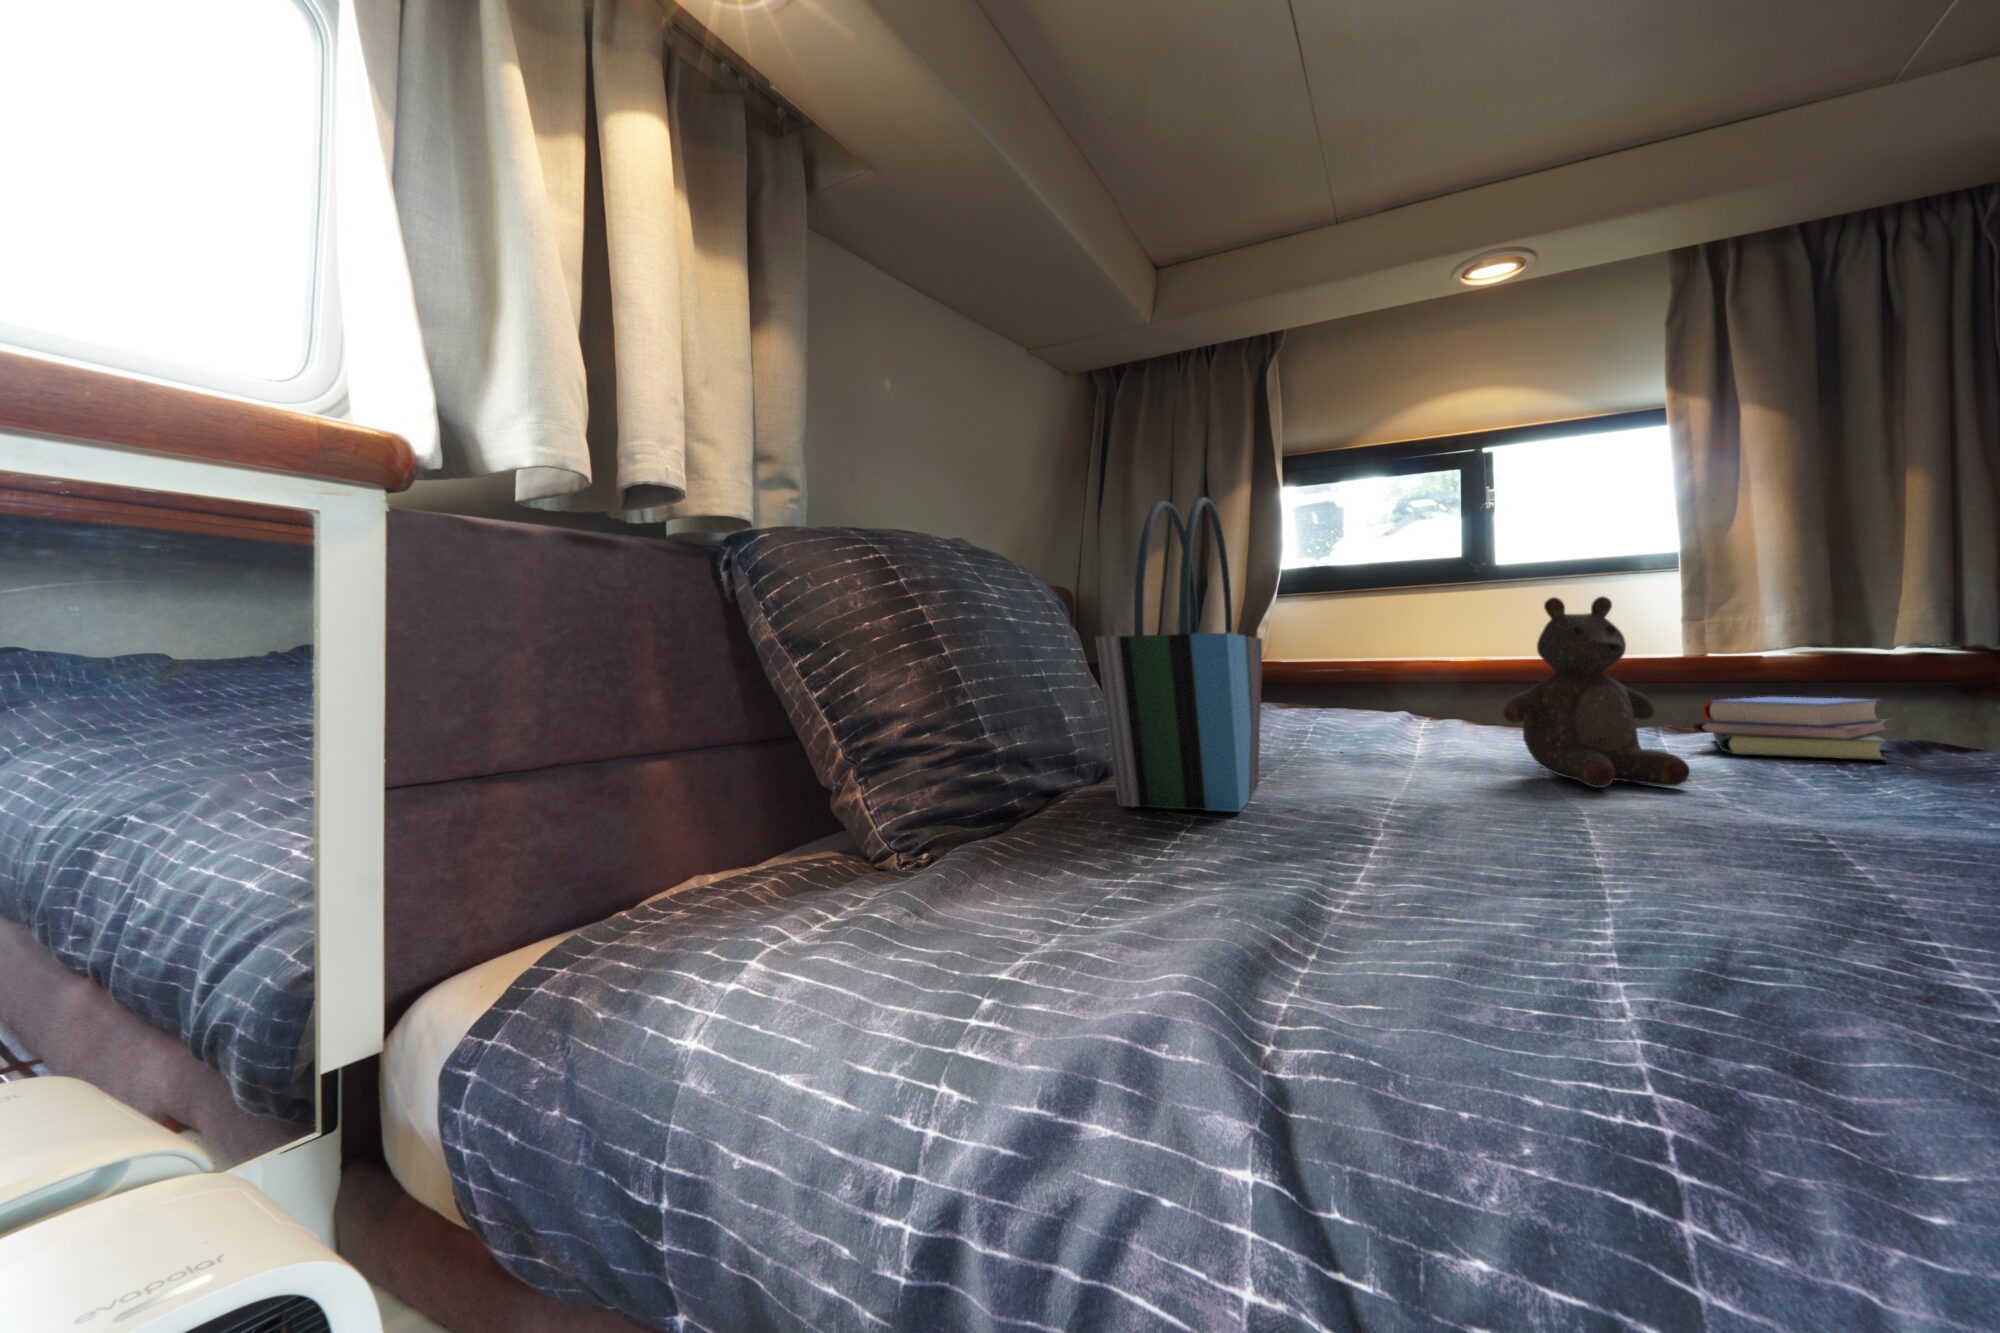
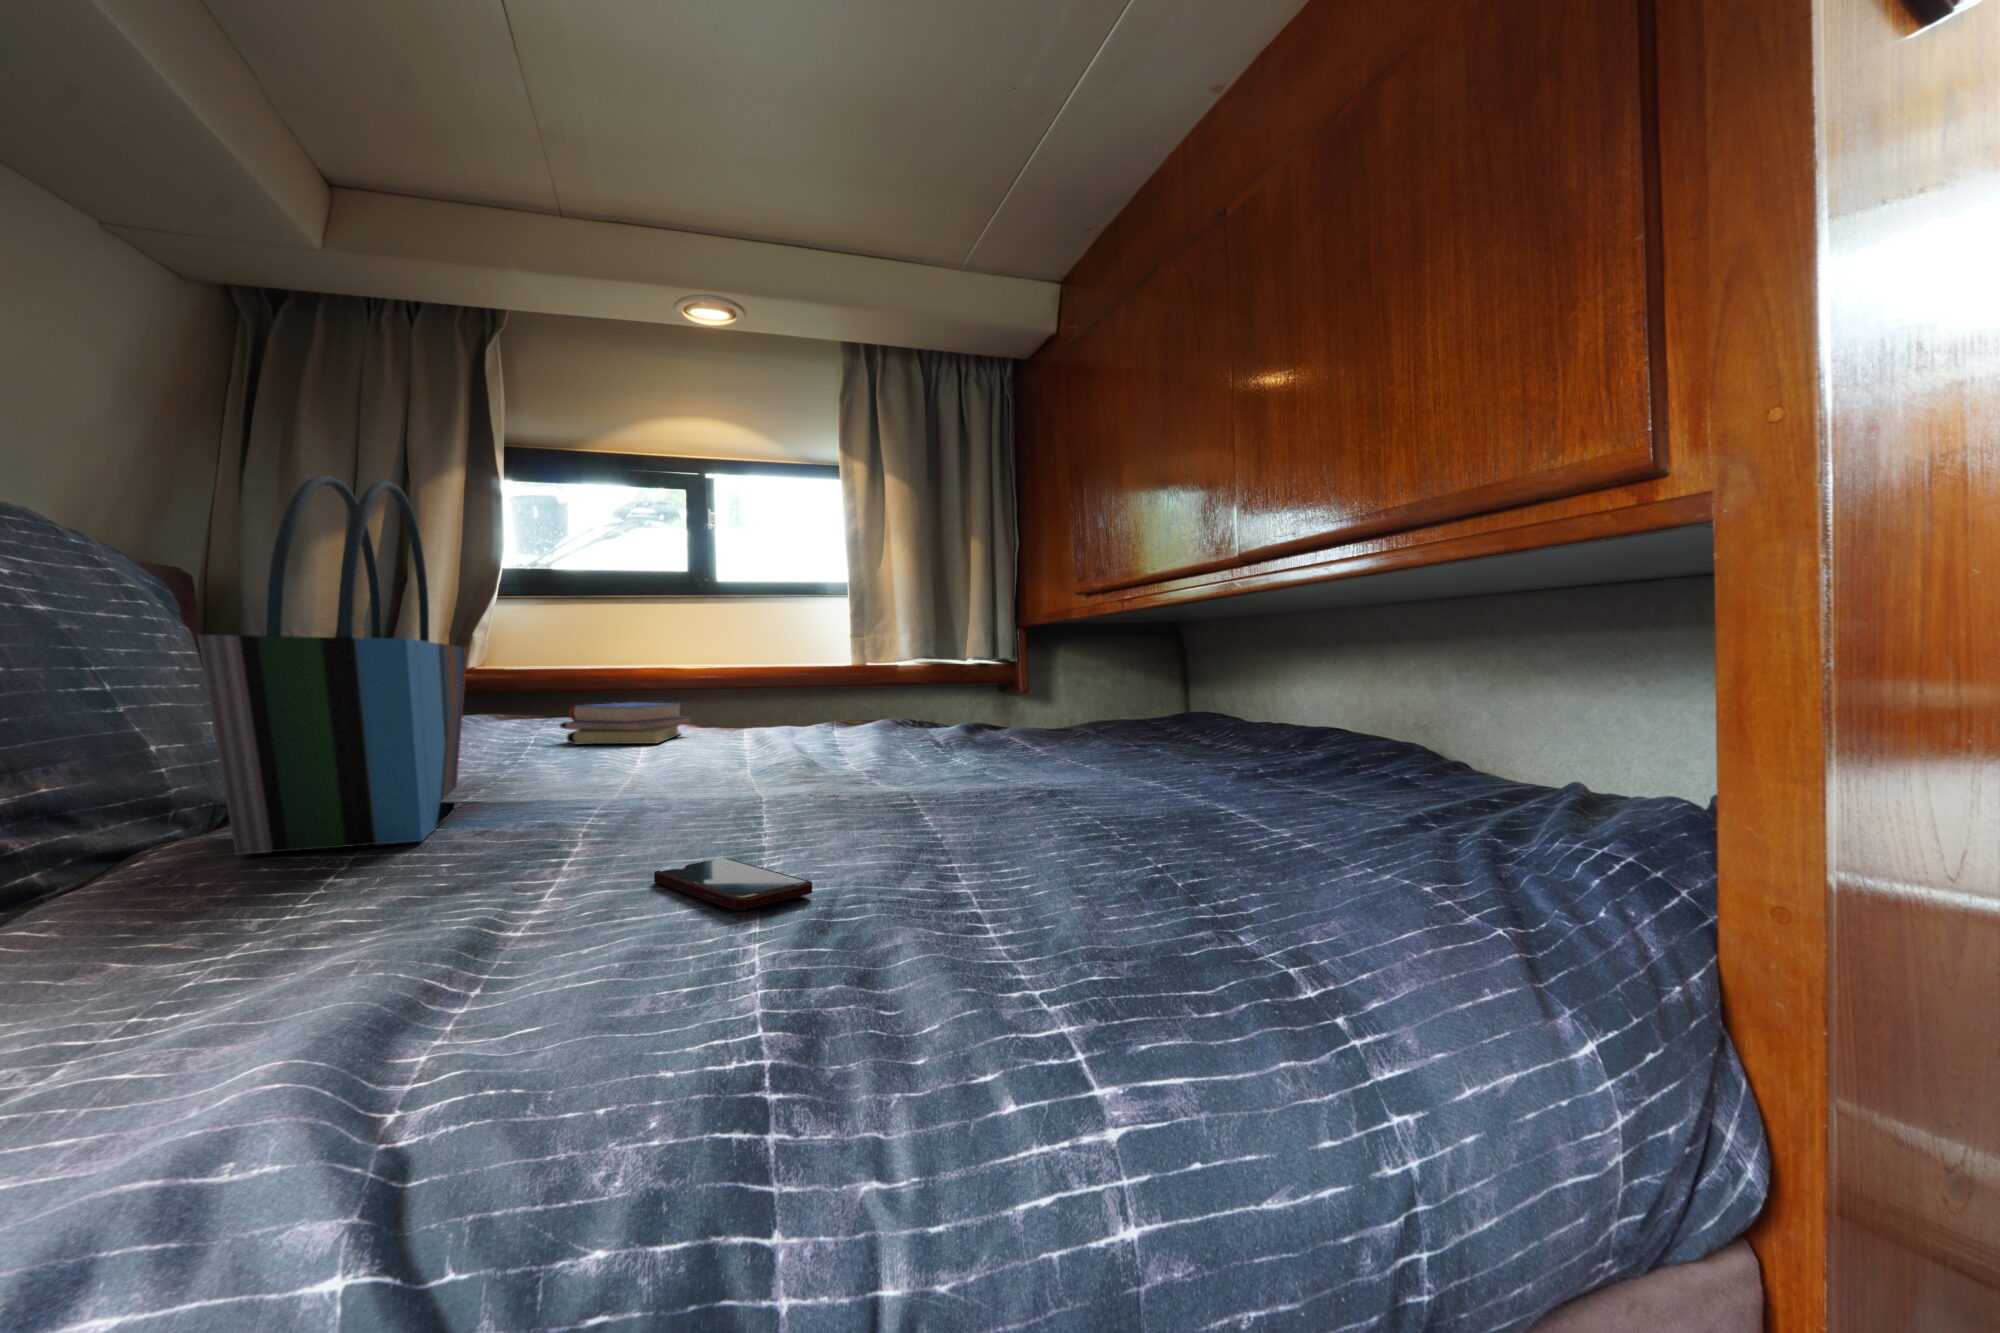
stuffed bear: present [1503,596,1690,788] -> none [706,624,835,781]
book: present [1693,697,1888,760] -> present [560,702,690,744]
smartphone: none [1469,873,1692,939] -> present [654,858,812,910]

